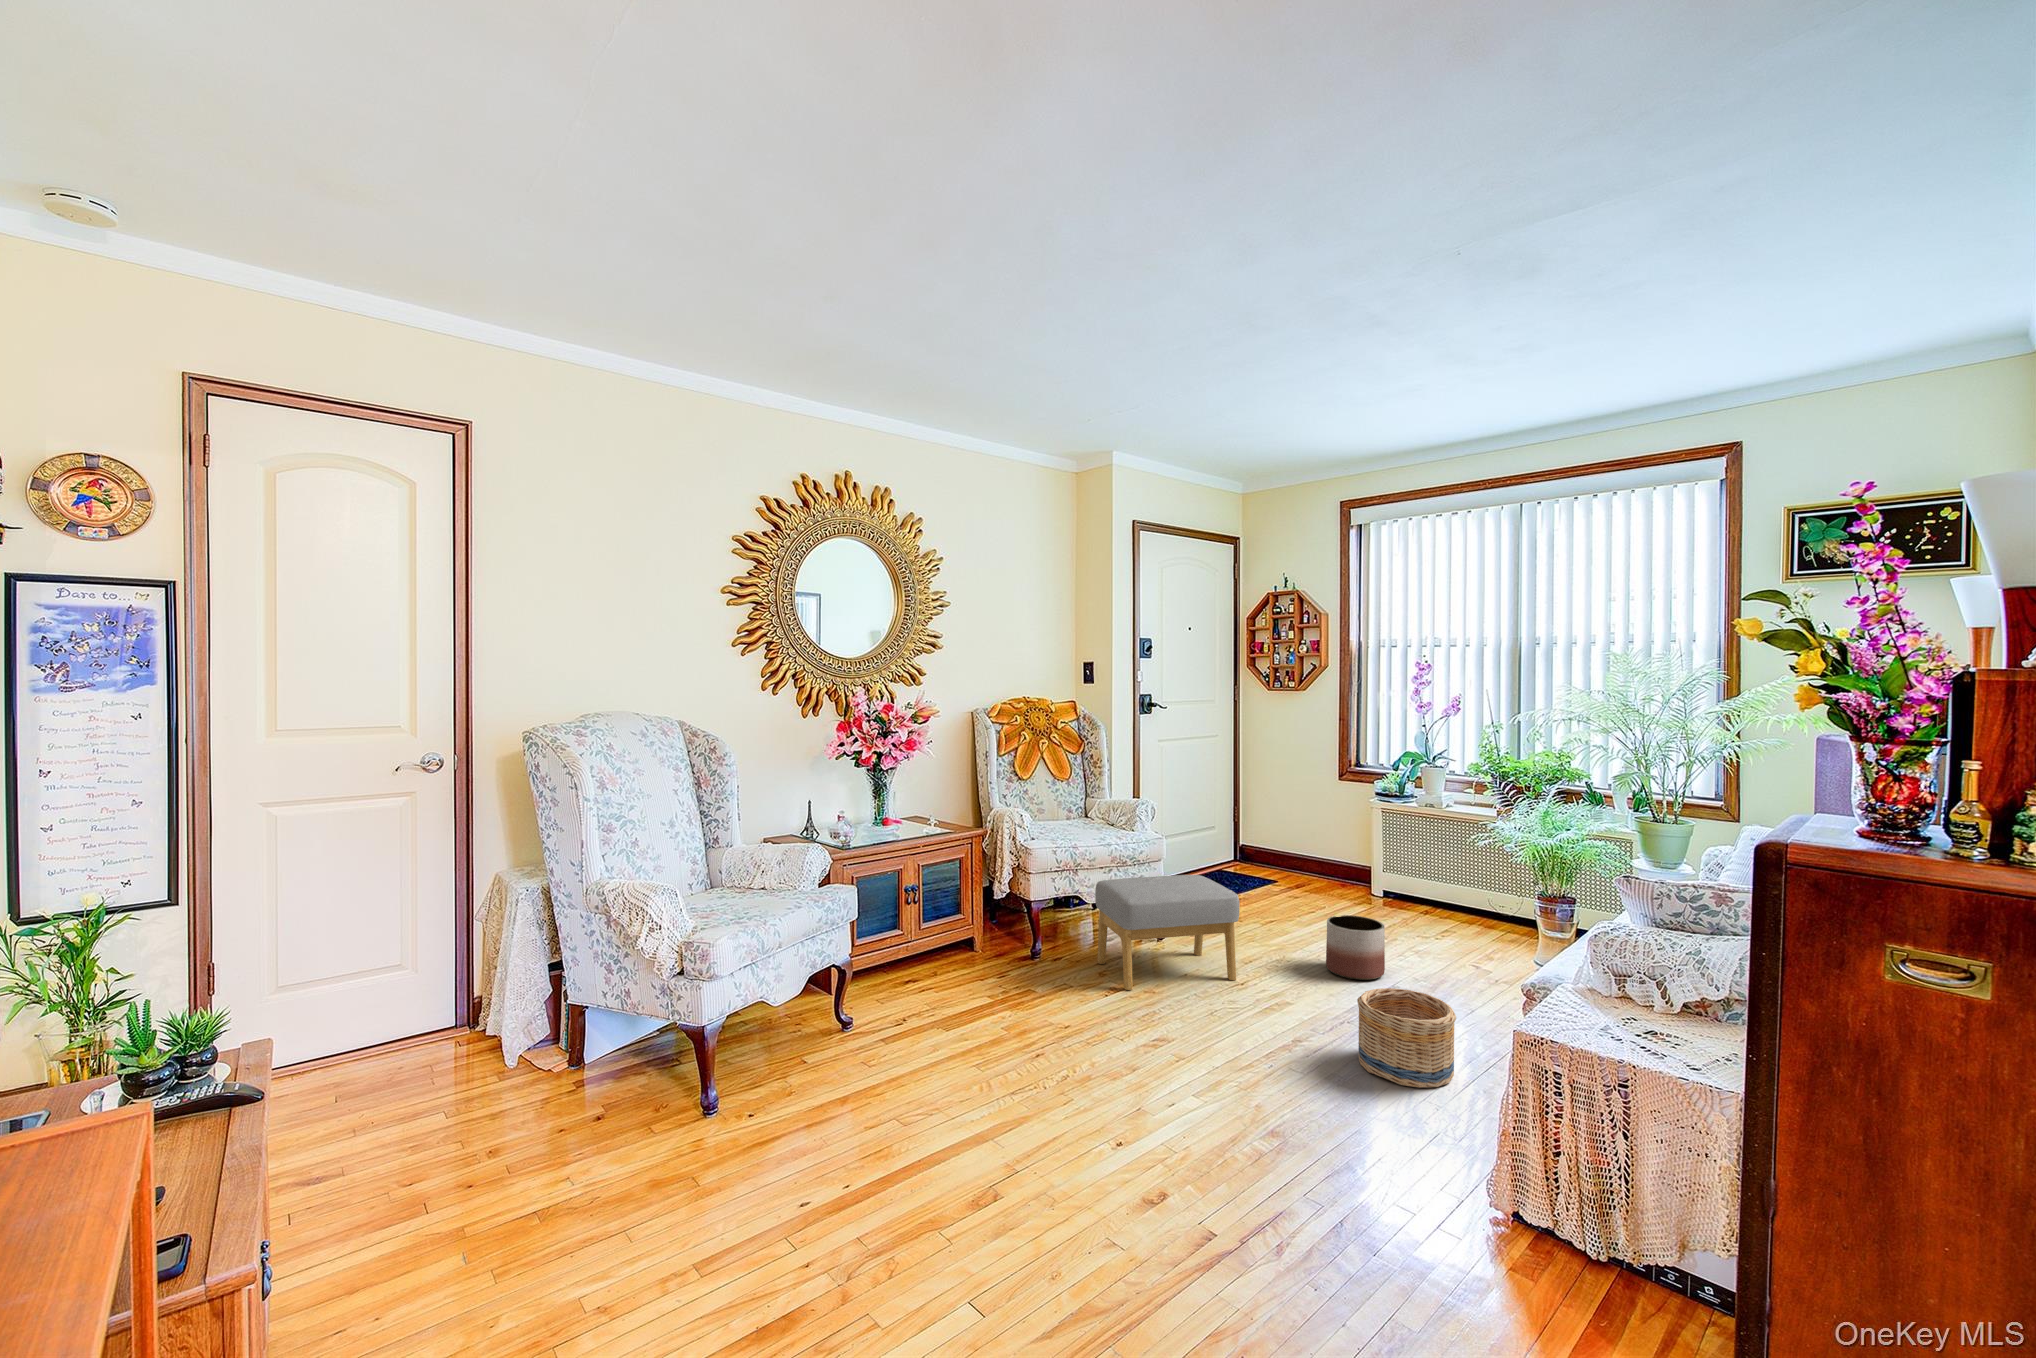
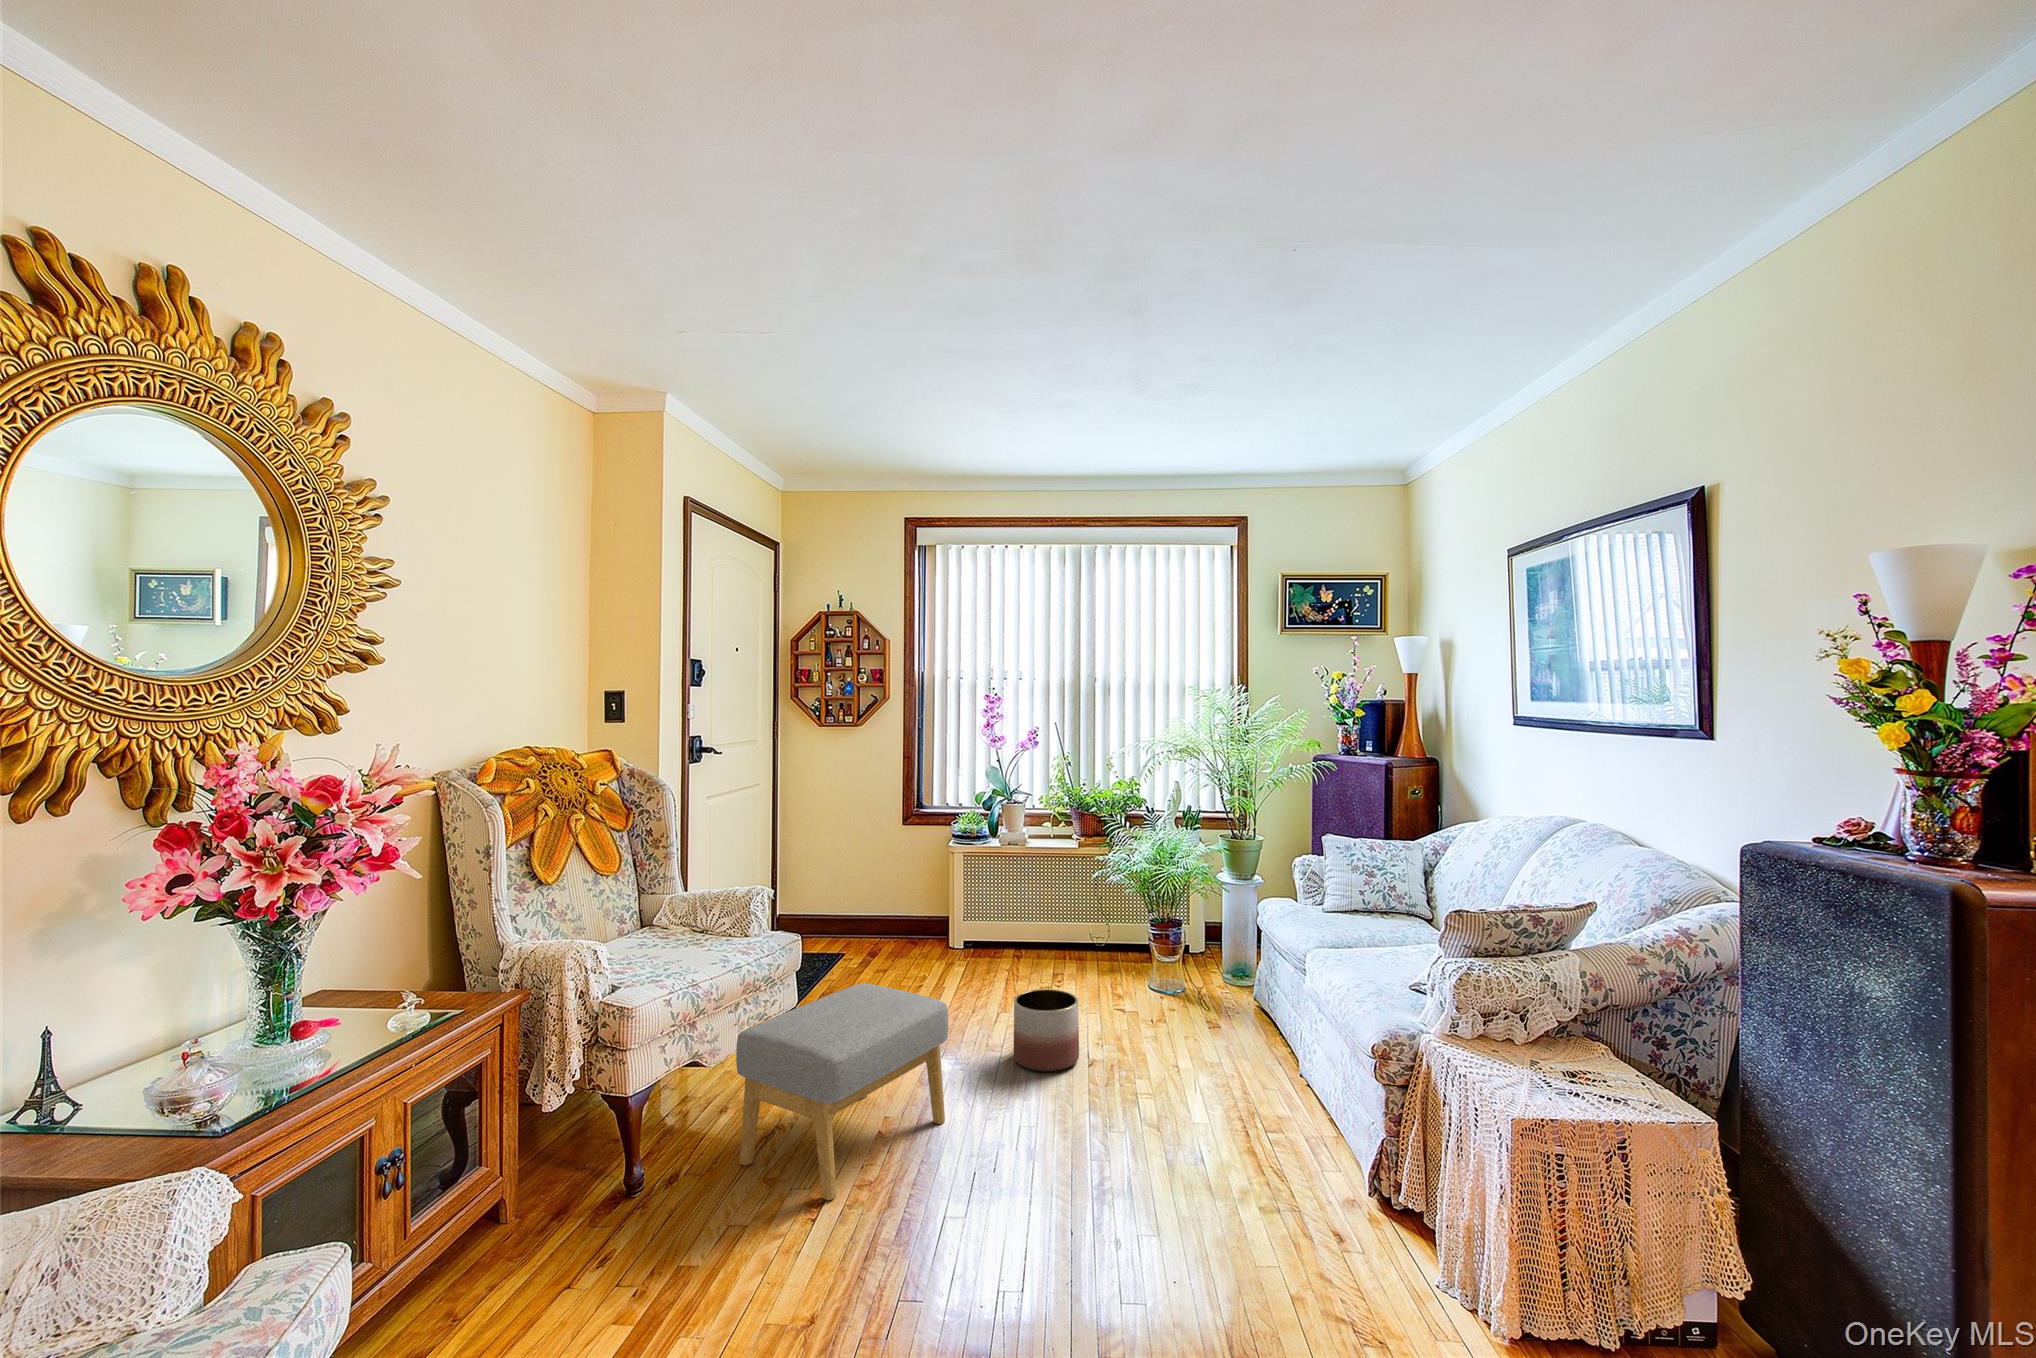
basket: present [1357,988,1456,1088] -> none [1173,1077,1286,1208]

